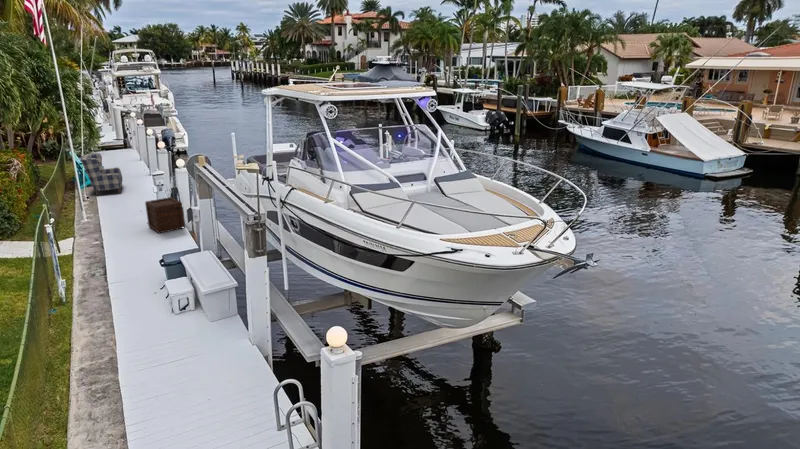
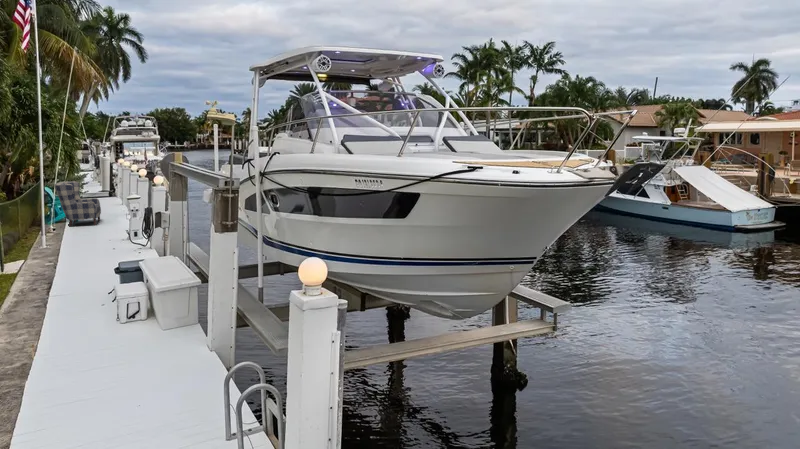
wooden crate: present [145,197,185,233] -> none [115,216,160,255]

